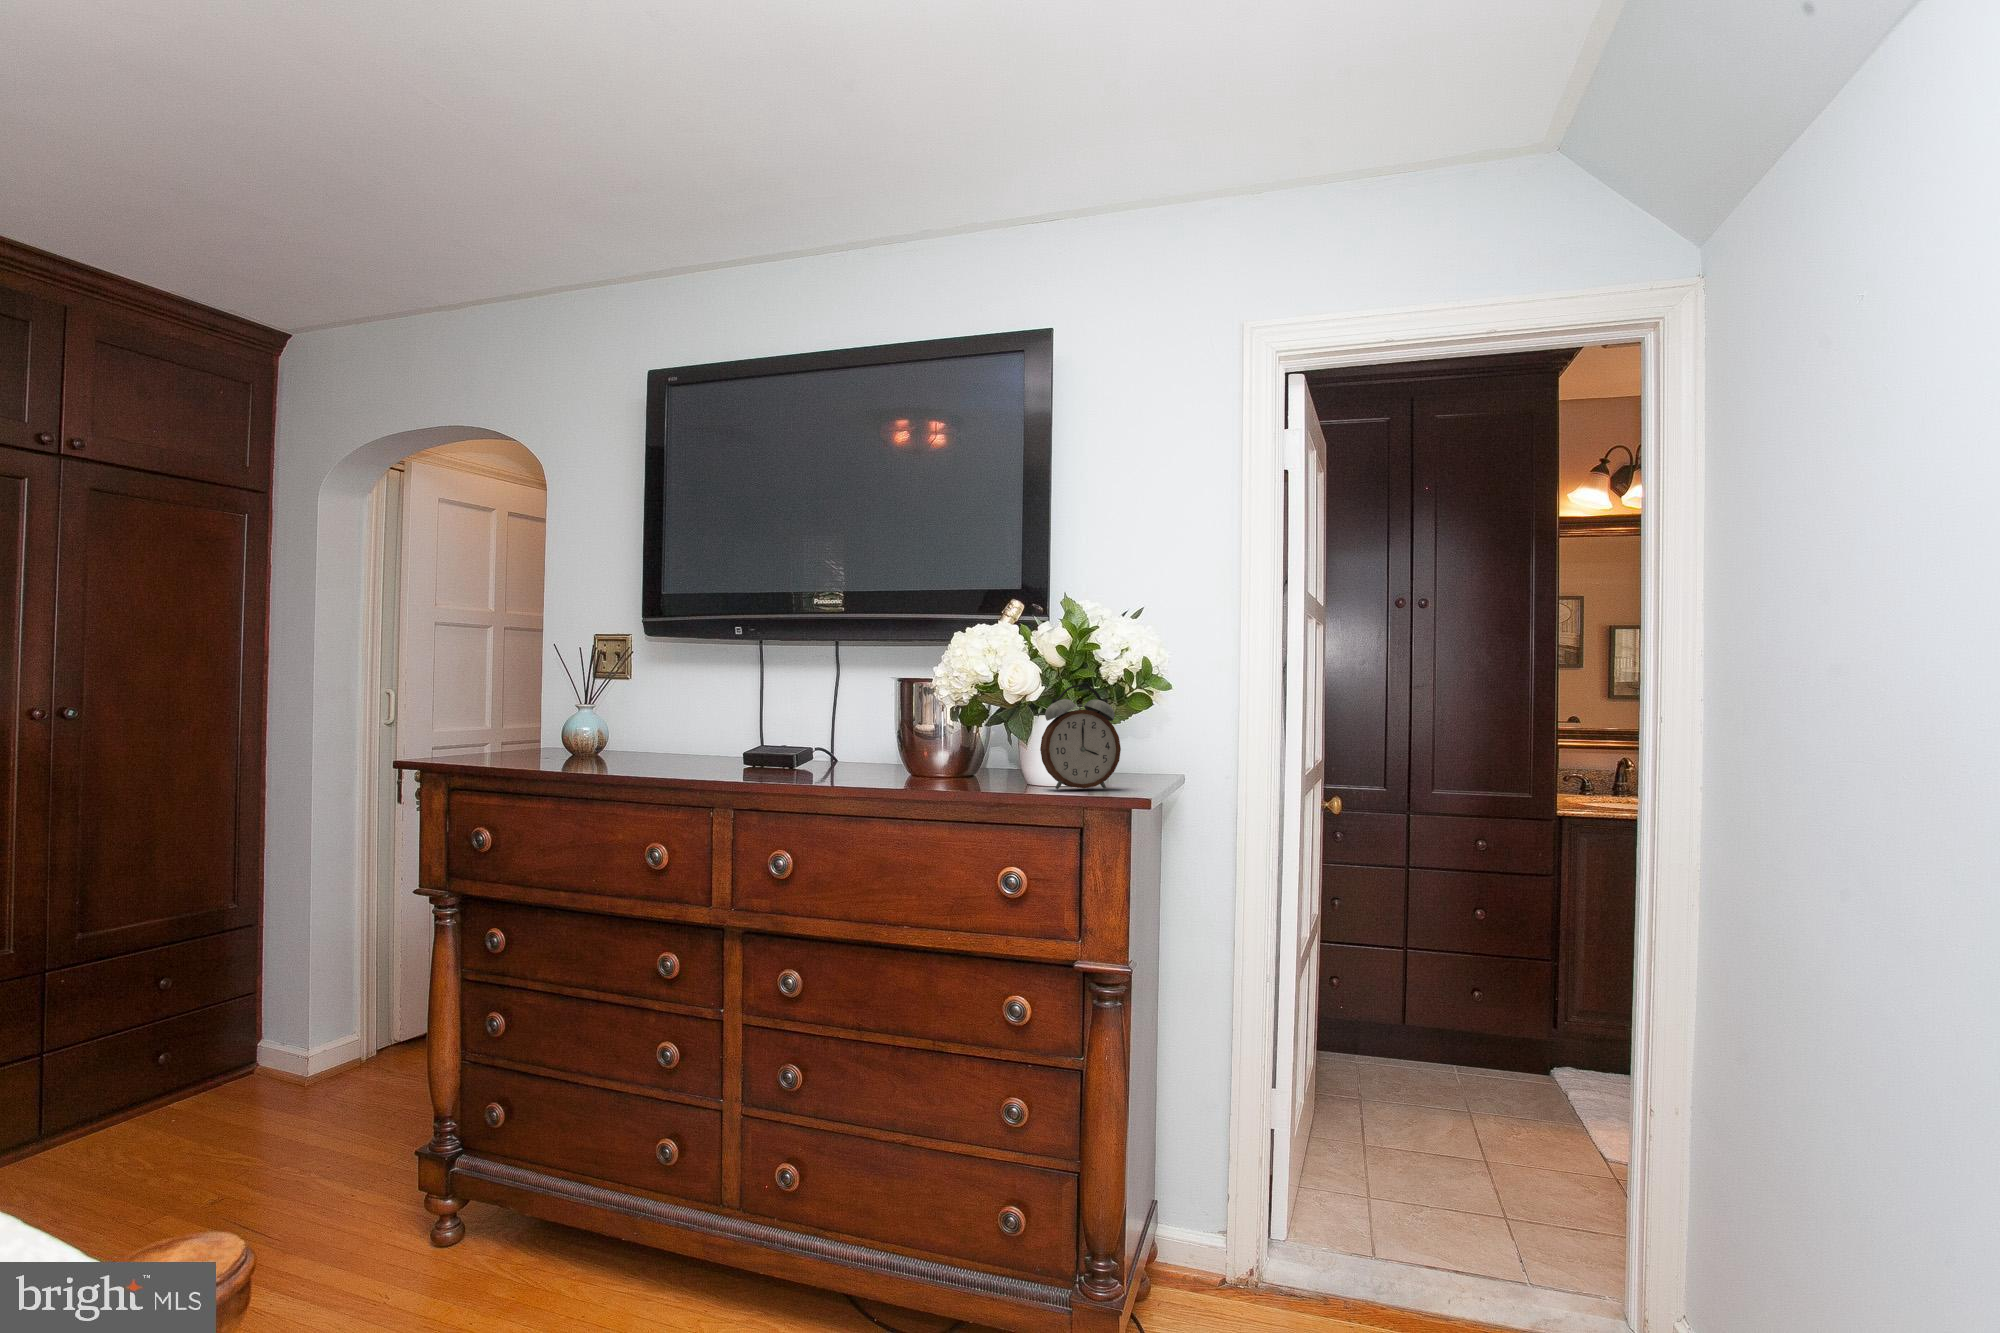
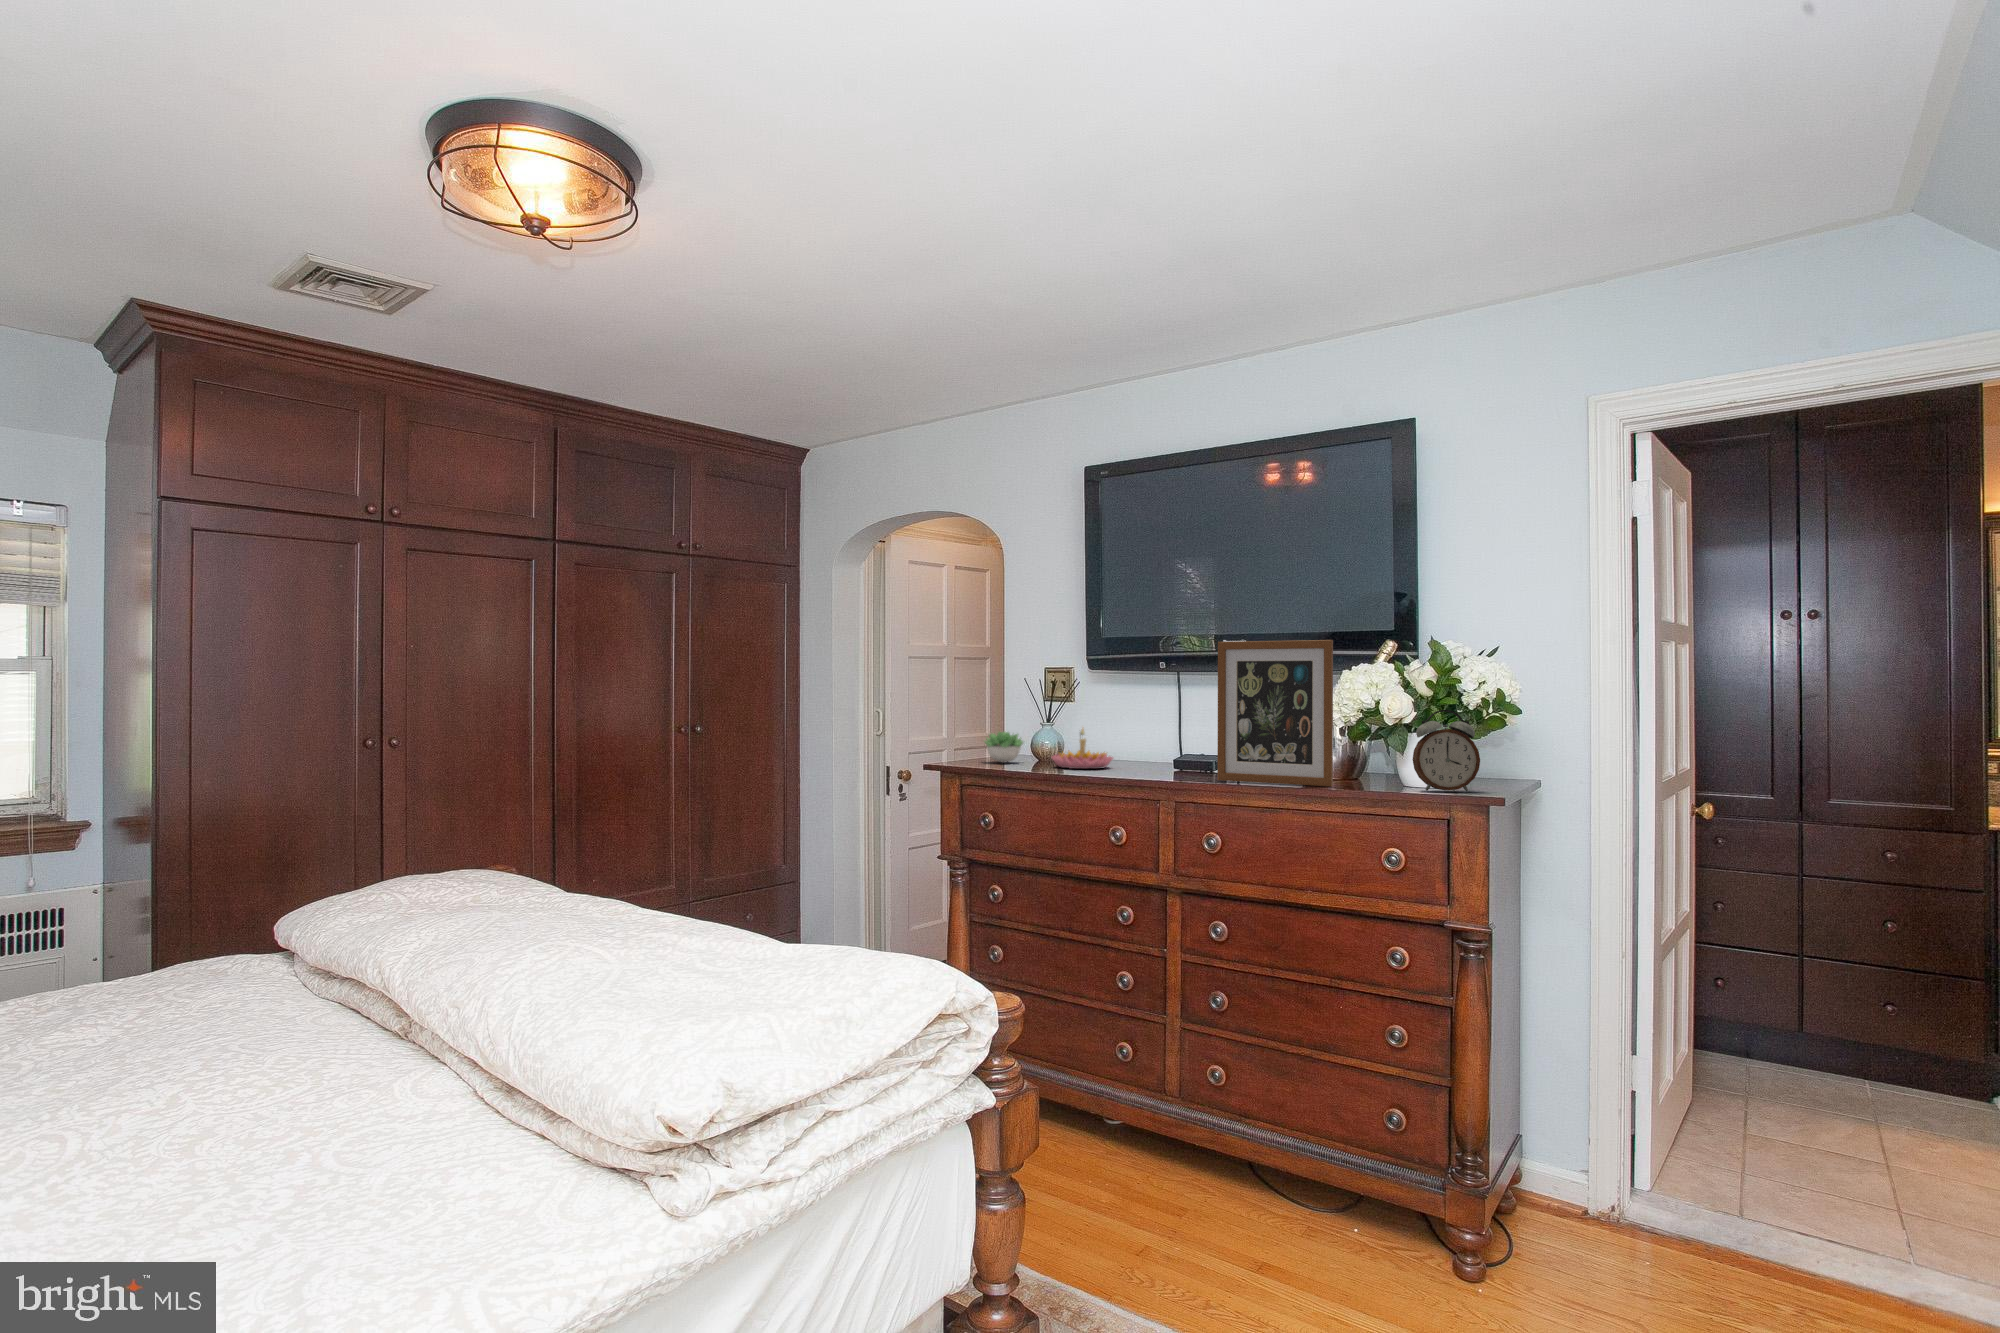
picture frame: none [793,593,944,786] -> present [1217,640,1333,787]
candle holder: none [579,708,668,767] -> present [1052,729,1113,769]
succulent plant: none [483,717,546,759] -> present [984,732,1023,763]

